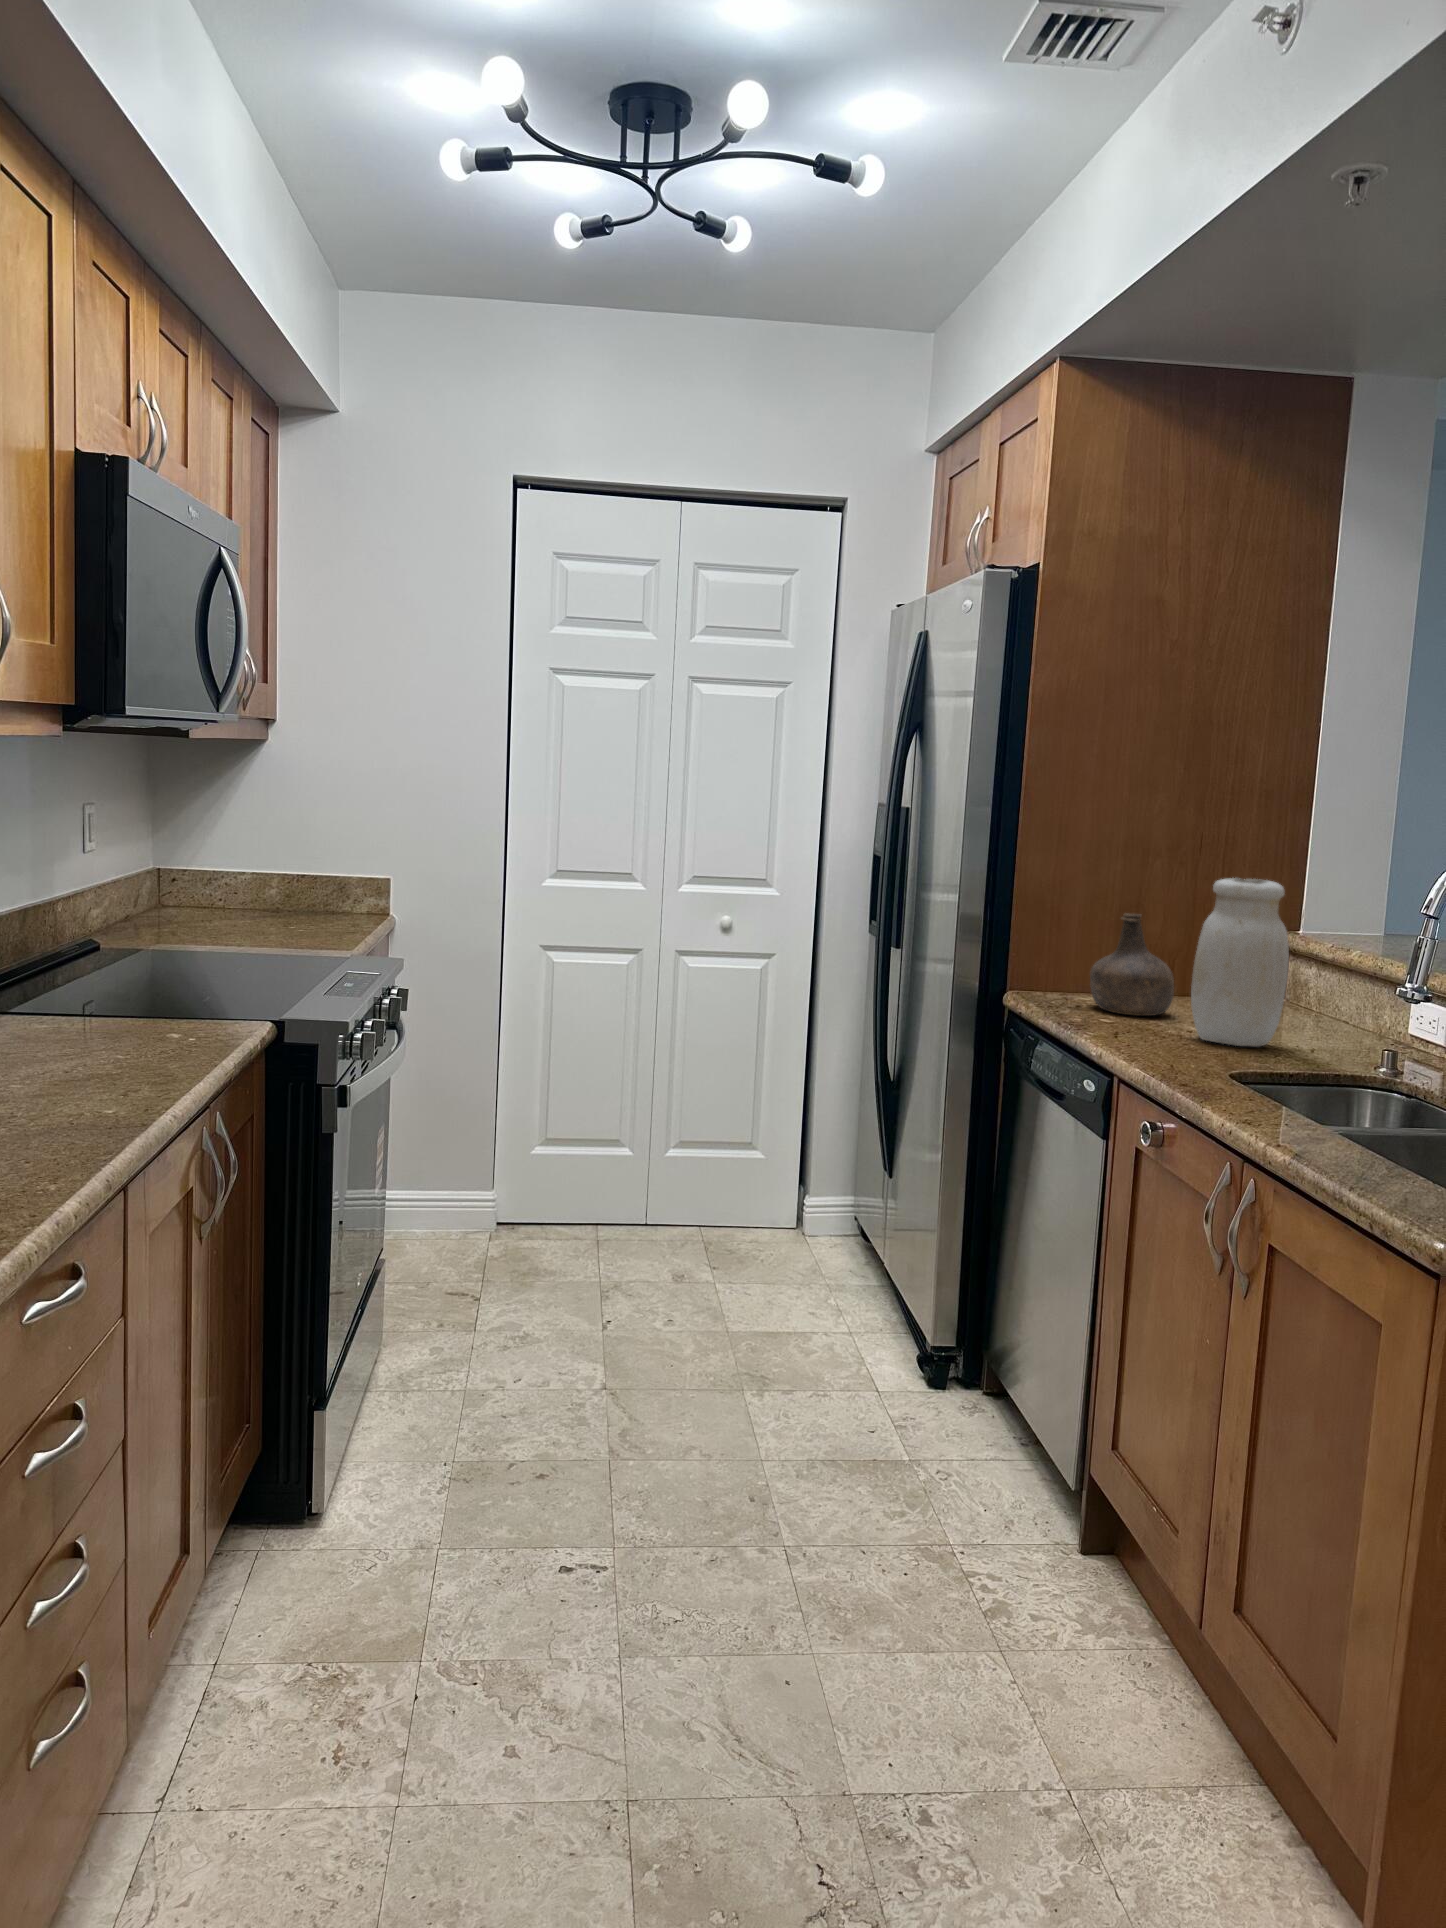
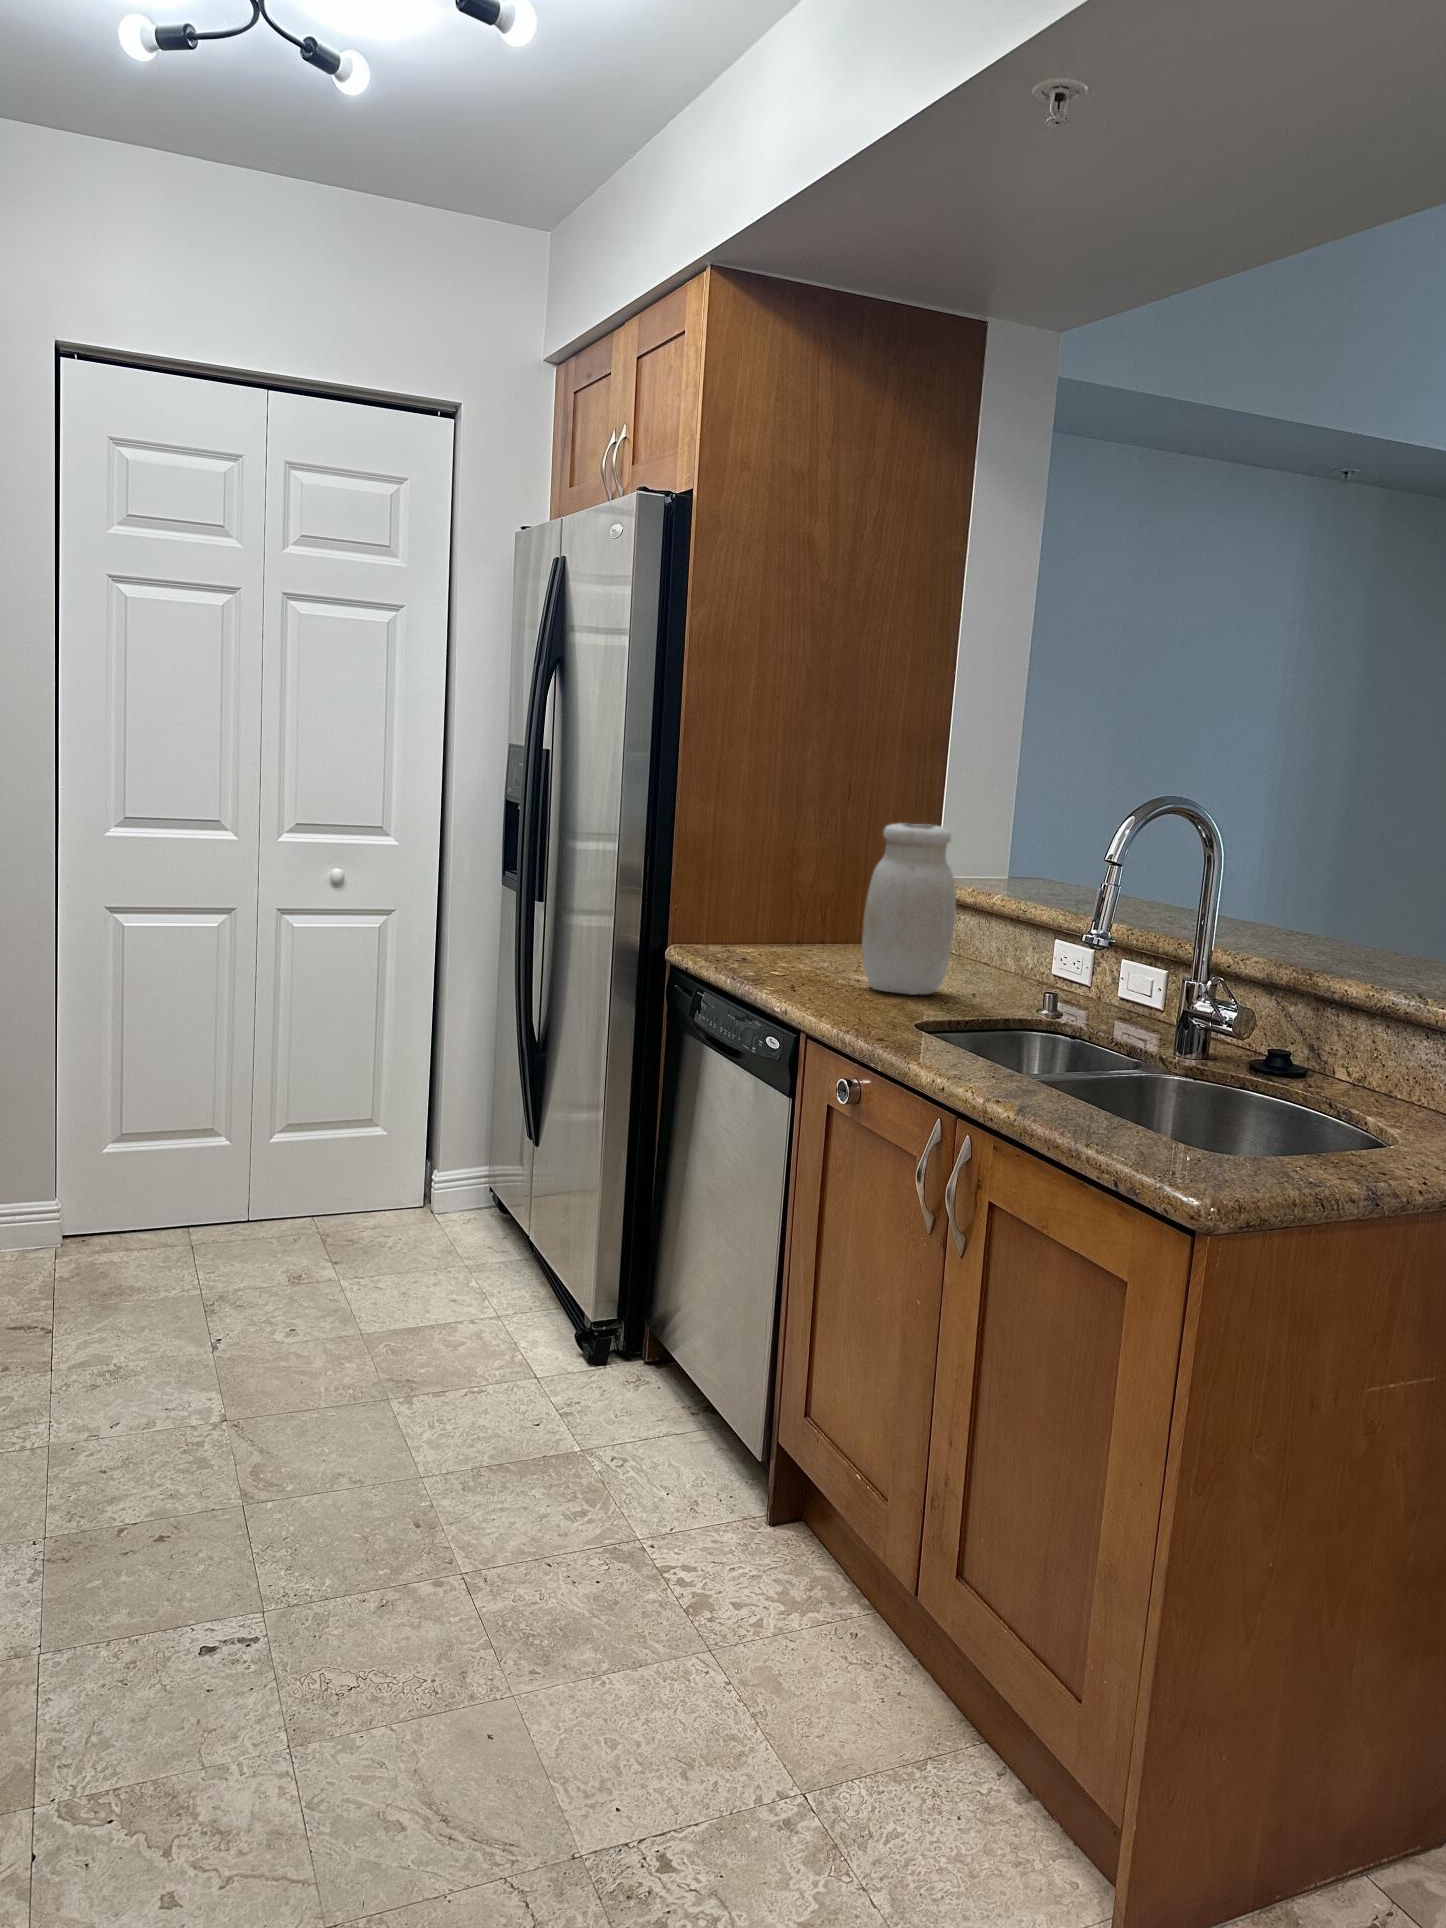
bottle: present [1090,913,1174,1016] -> none [752,859,836,966]

